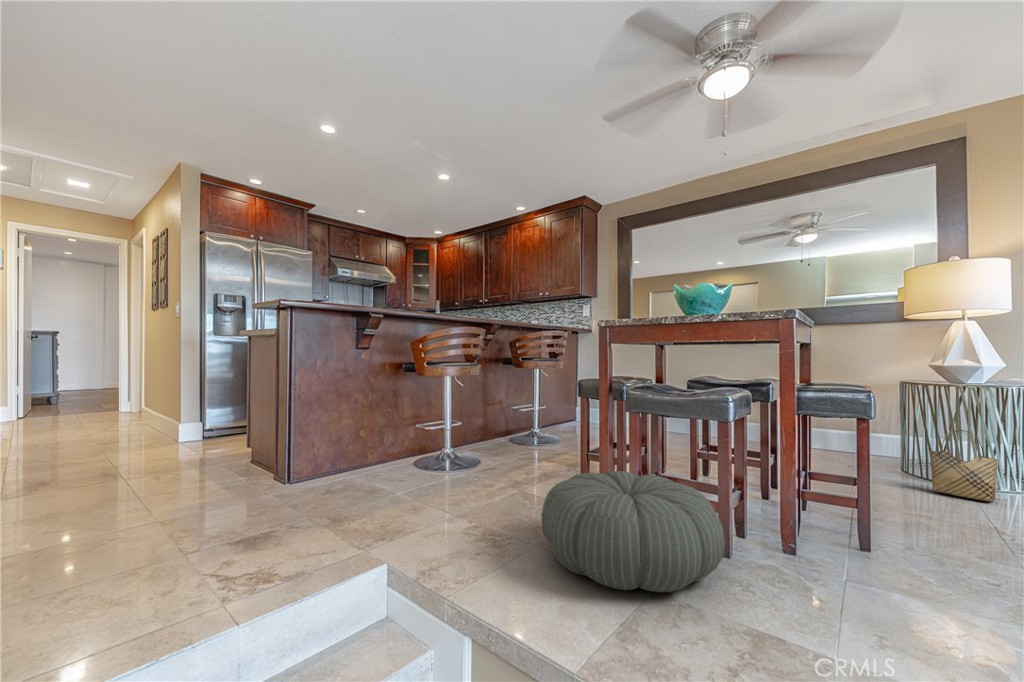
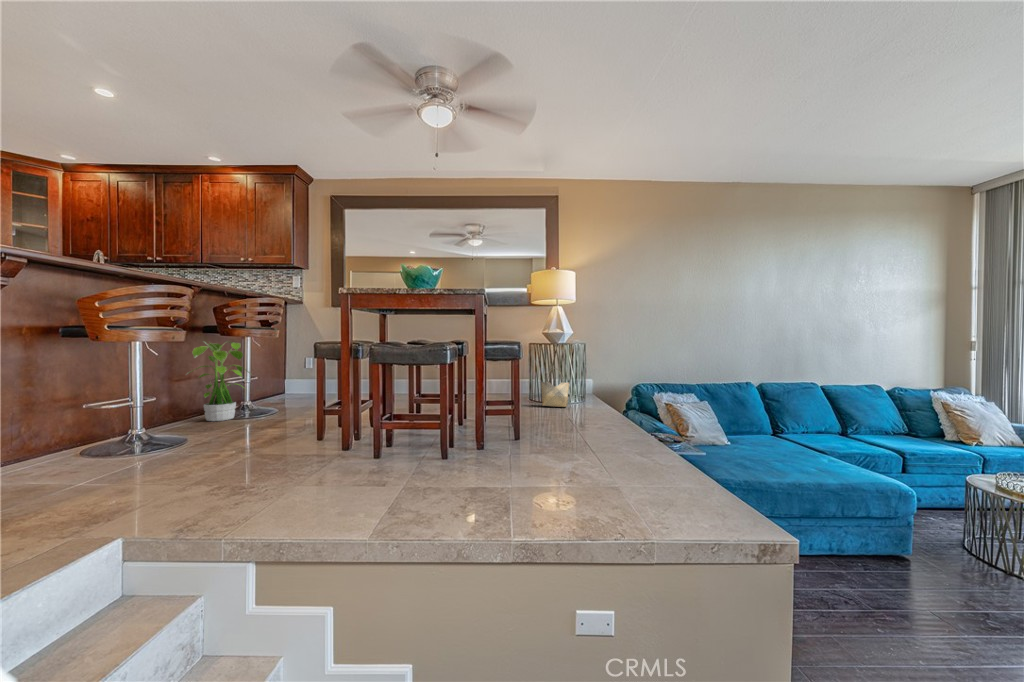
potted plant: none [491,372,541,446] -> present [187,342,250,421]
pouf: present [541,471,725,592] -> none [301,412,451,497]

